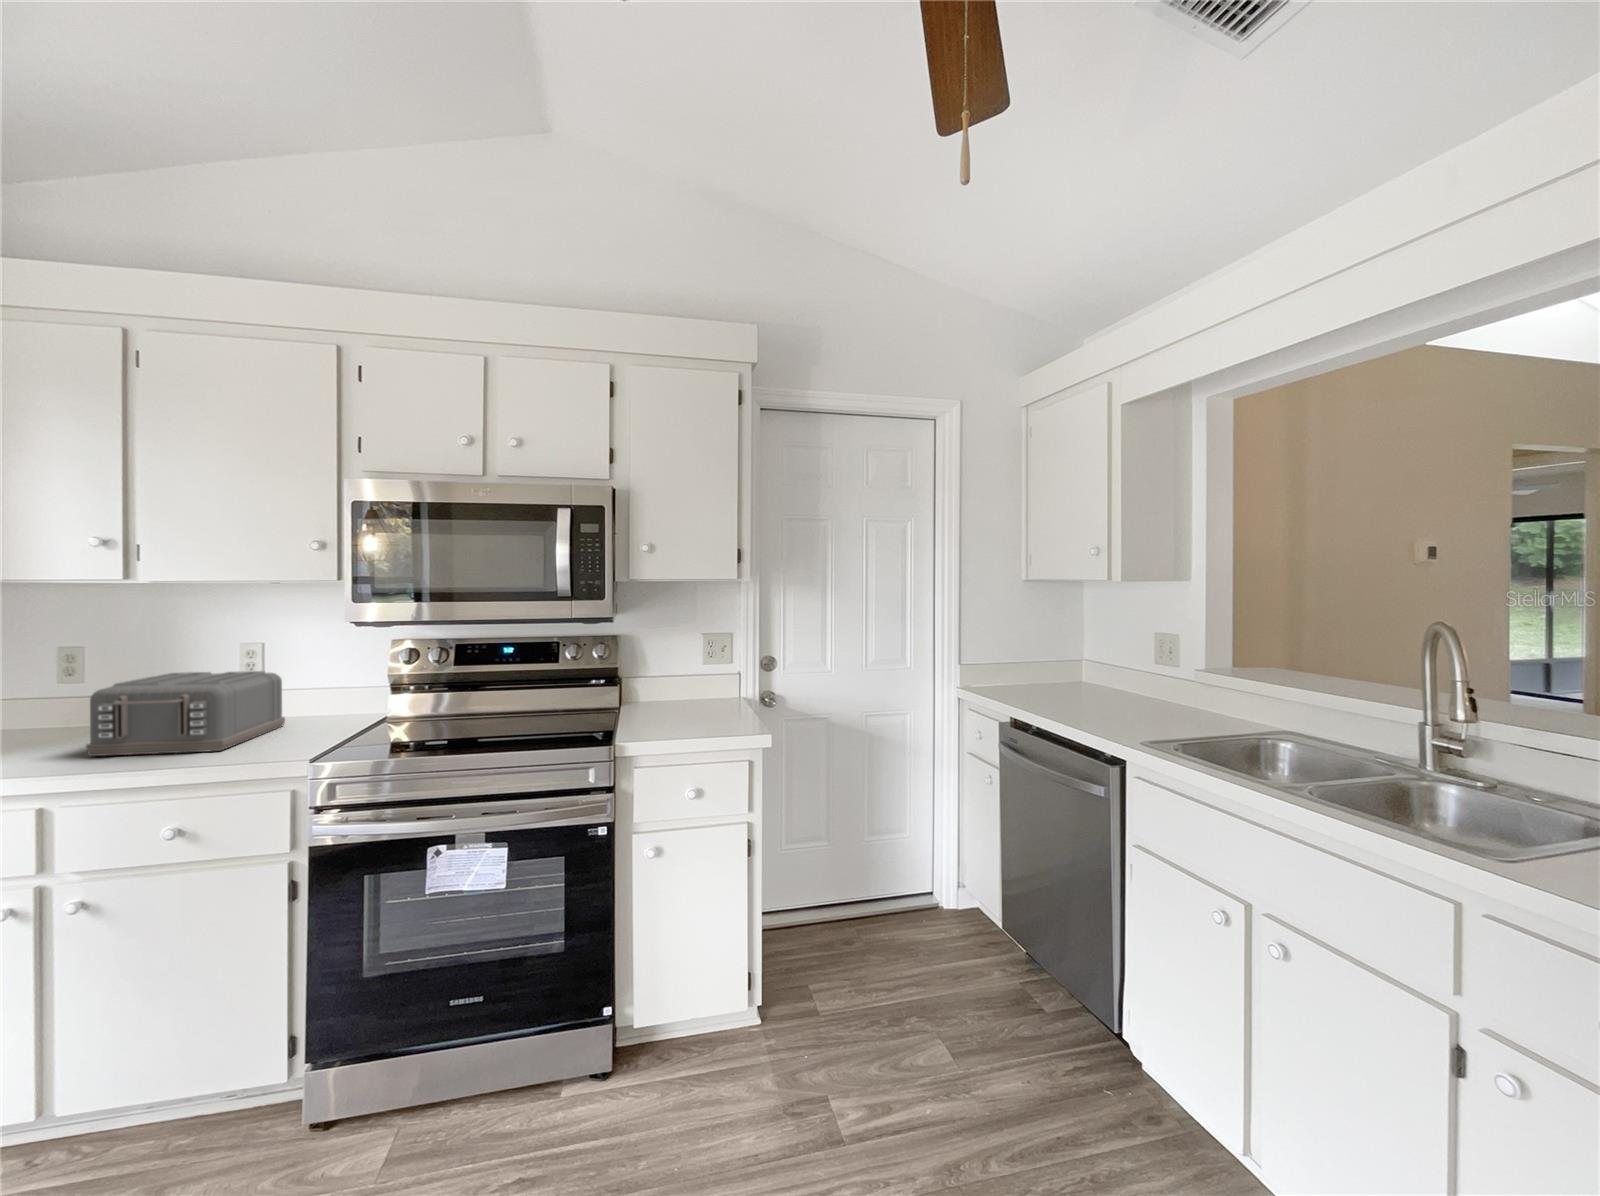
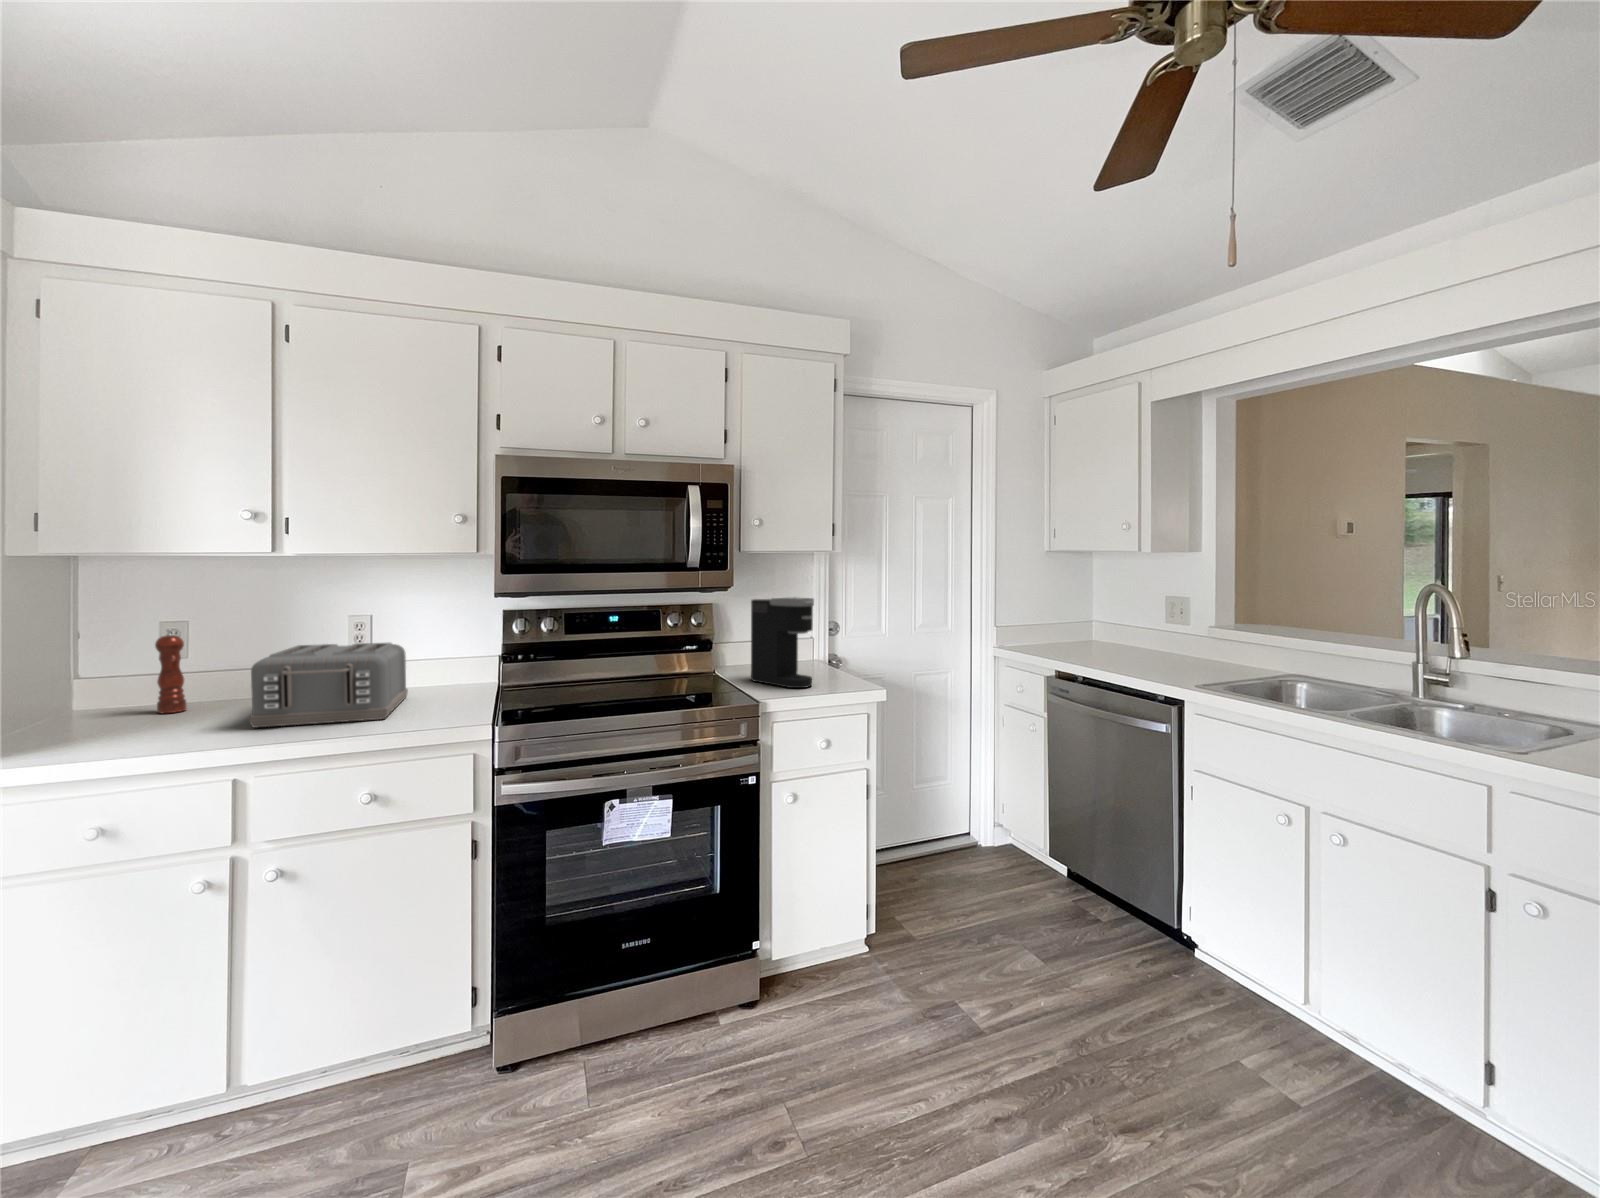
coffee maker: none [644,629,701,728] -> present [751,597,814,688]
pepper mill: none [43,656,74,737] -> present [155,629,187,713]

